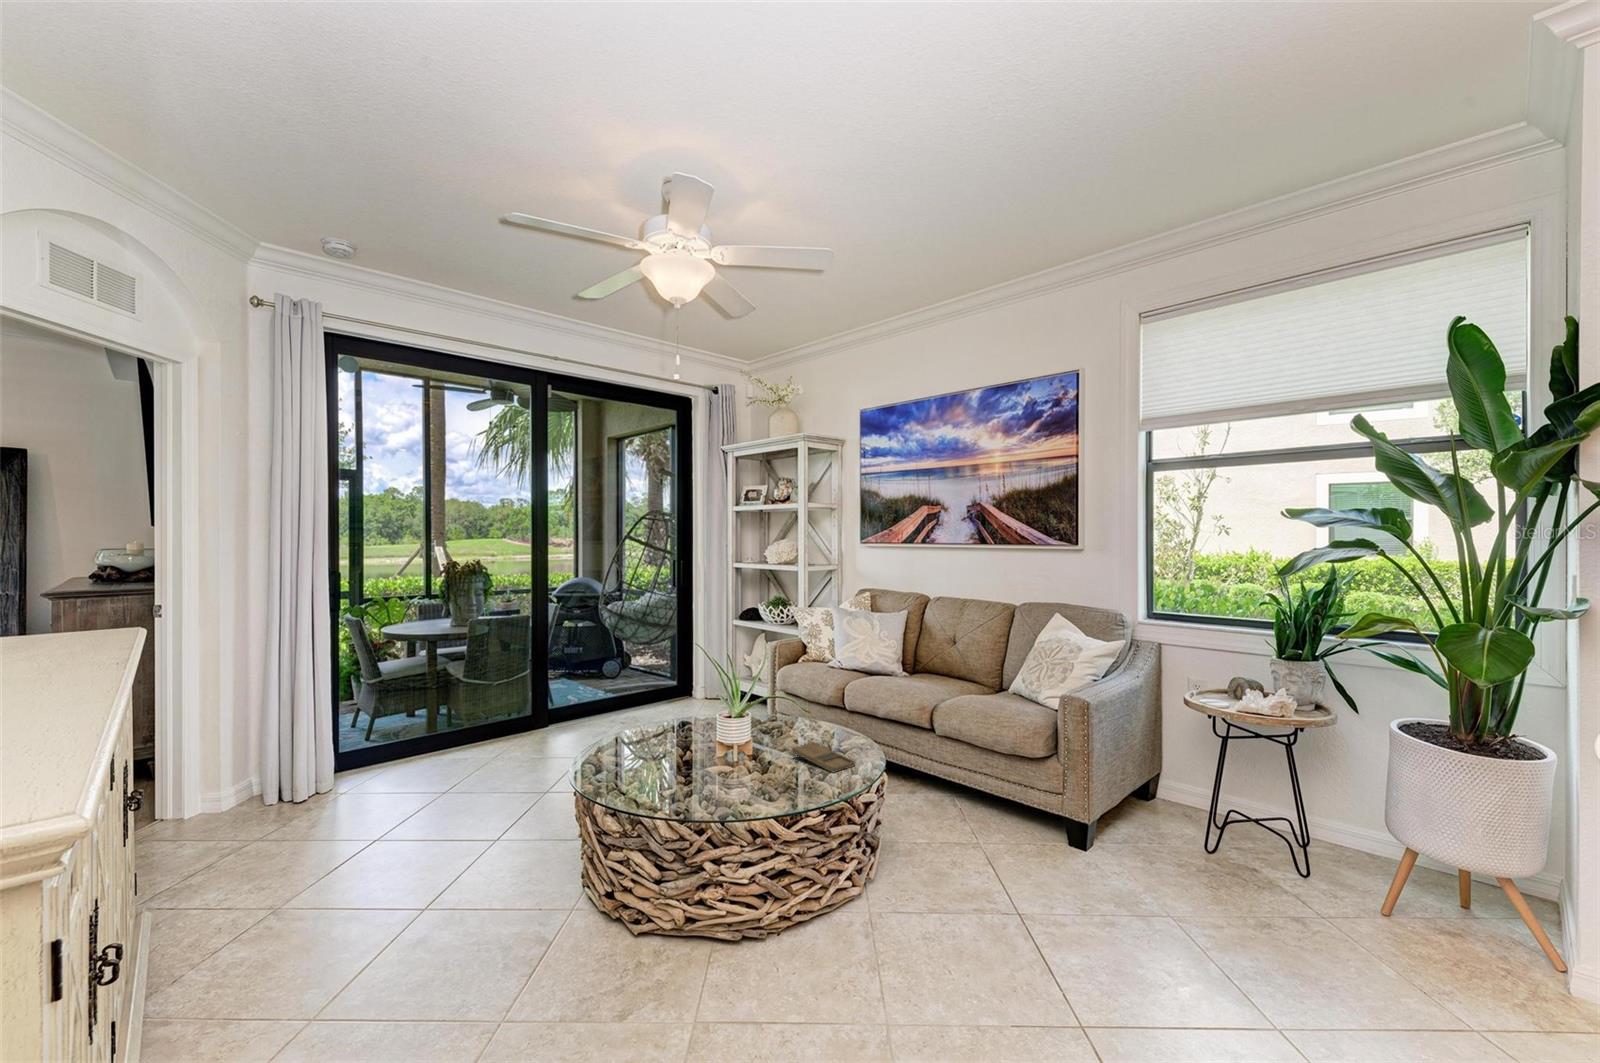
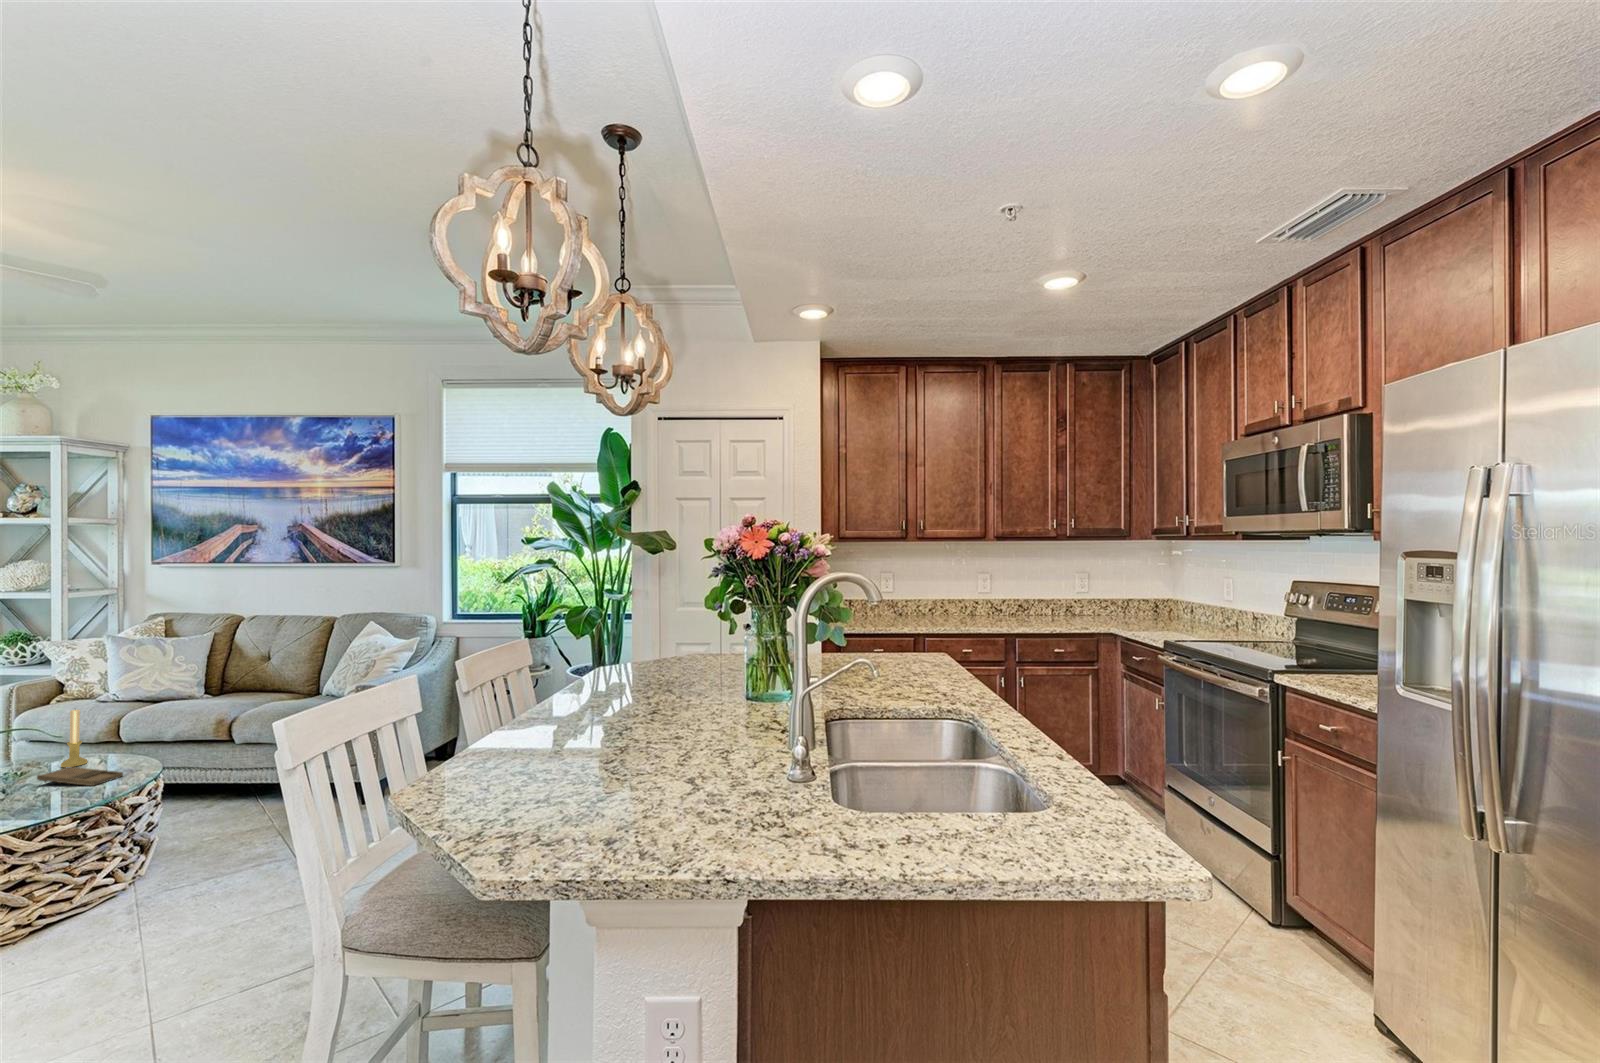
candle holder: none [807,681,826,739] -> present [61,710,88,768]

